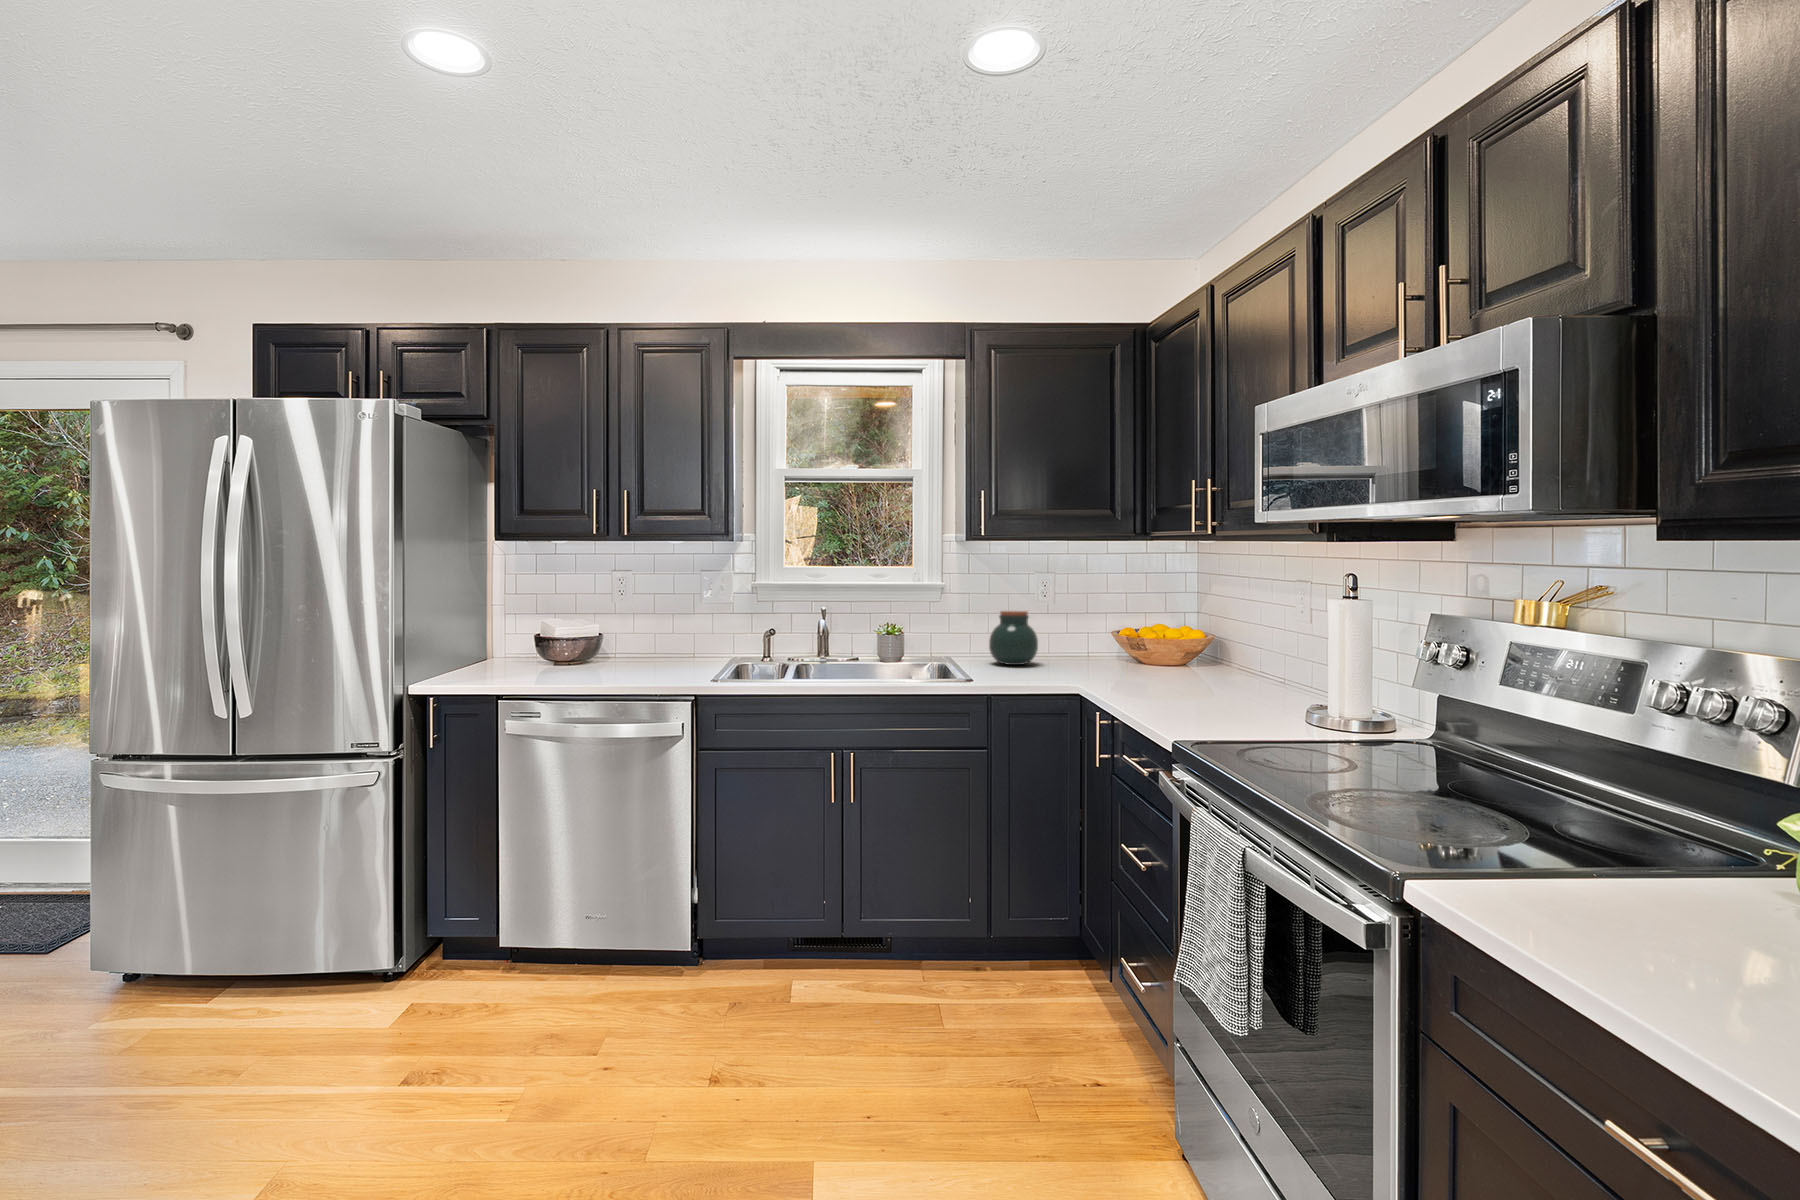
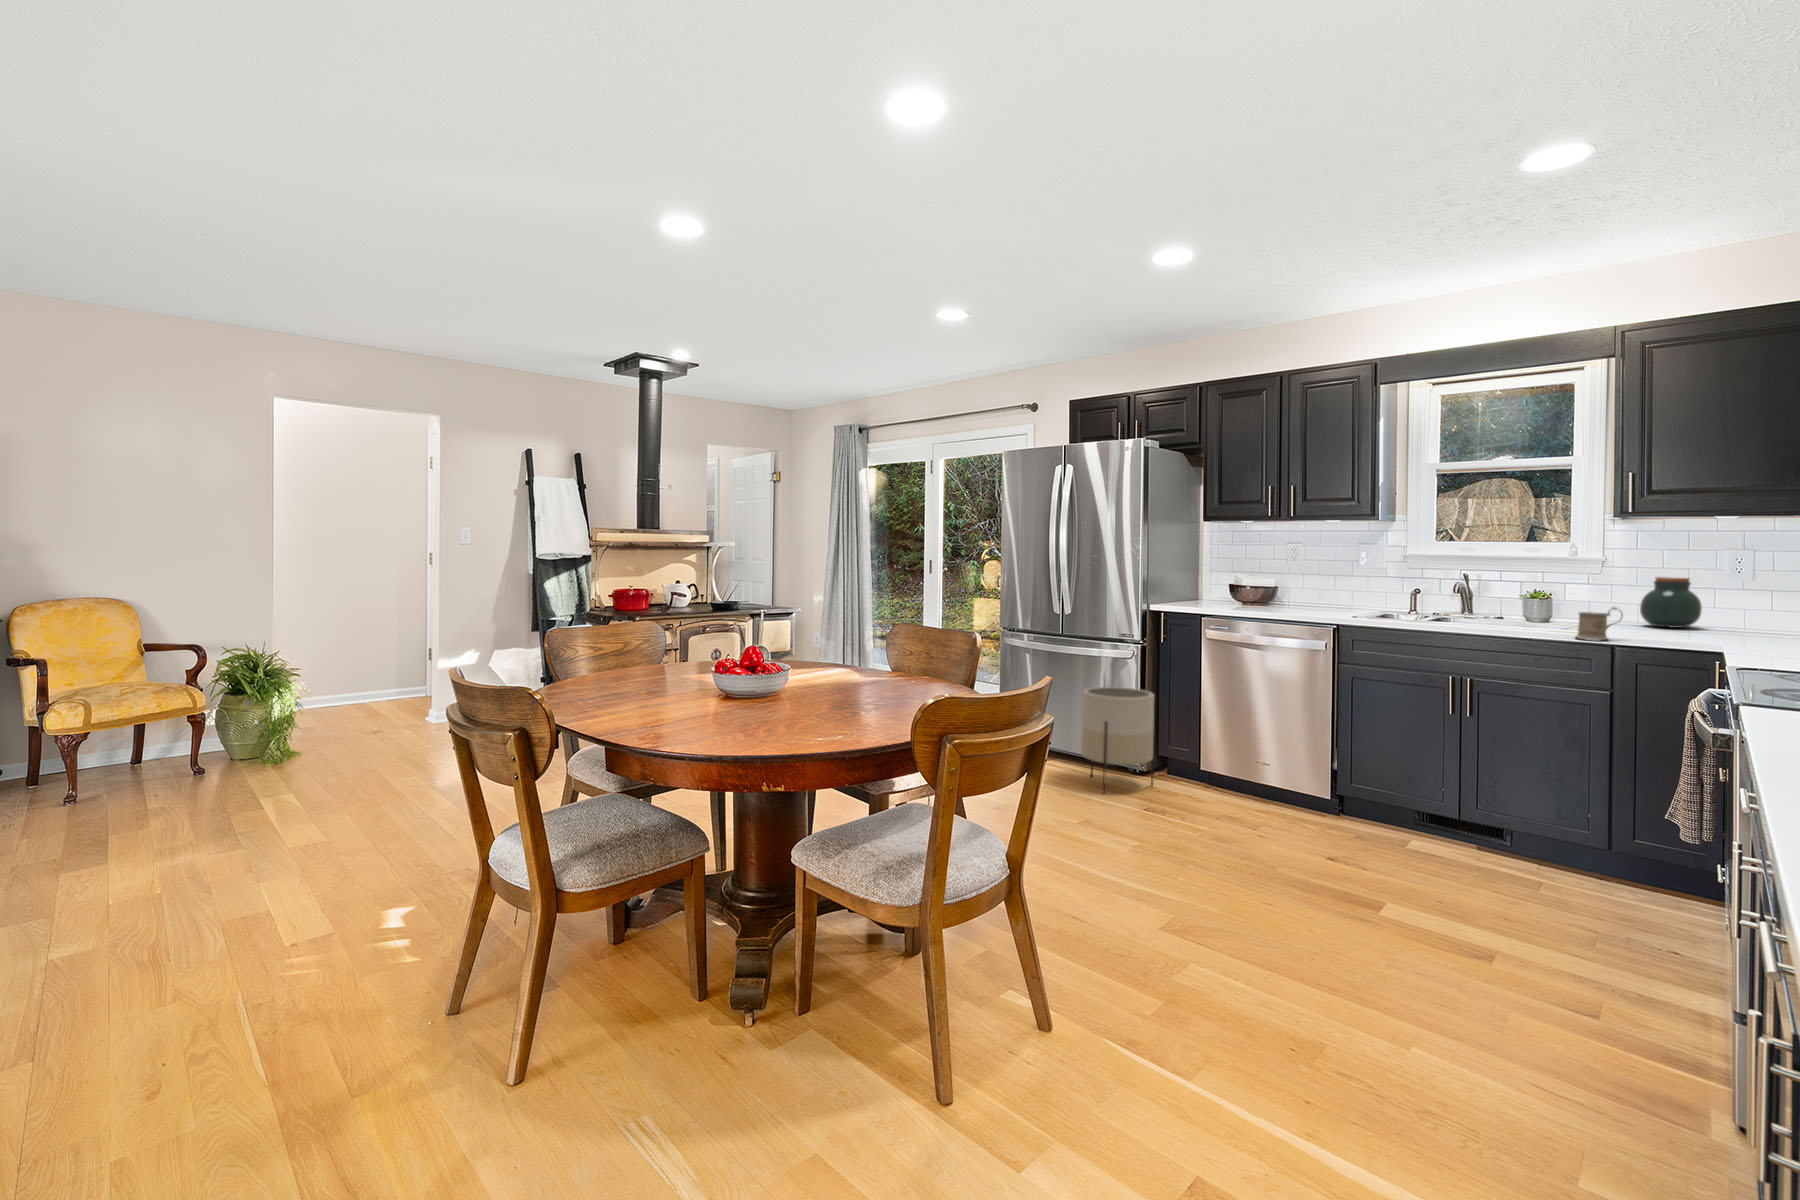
mug: none [957,650,997,690] -> present [1576,607,1623,640]
planter: none [286,815,427,1020] -> present [1081,687,1155,793]

